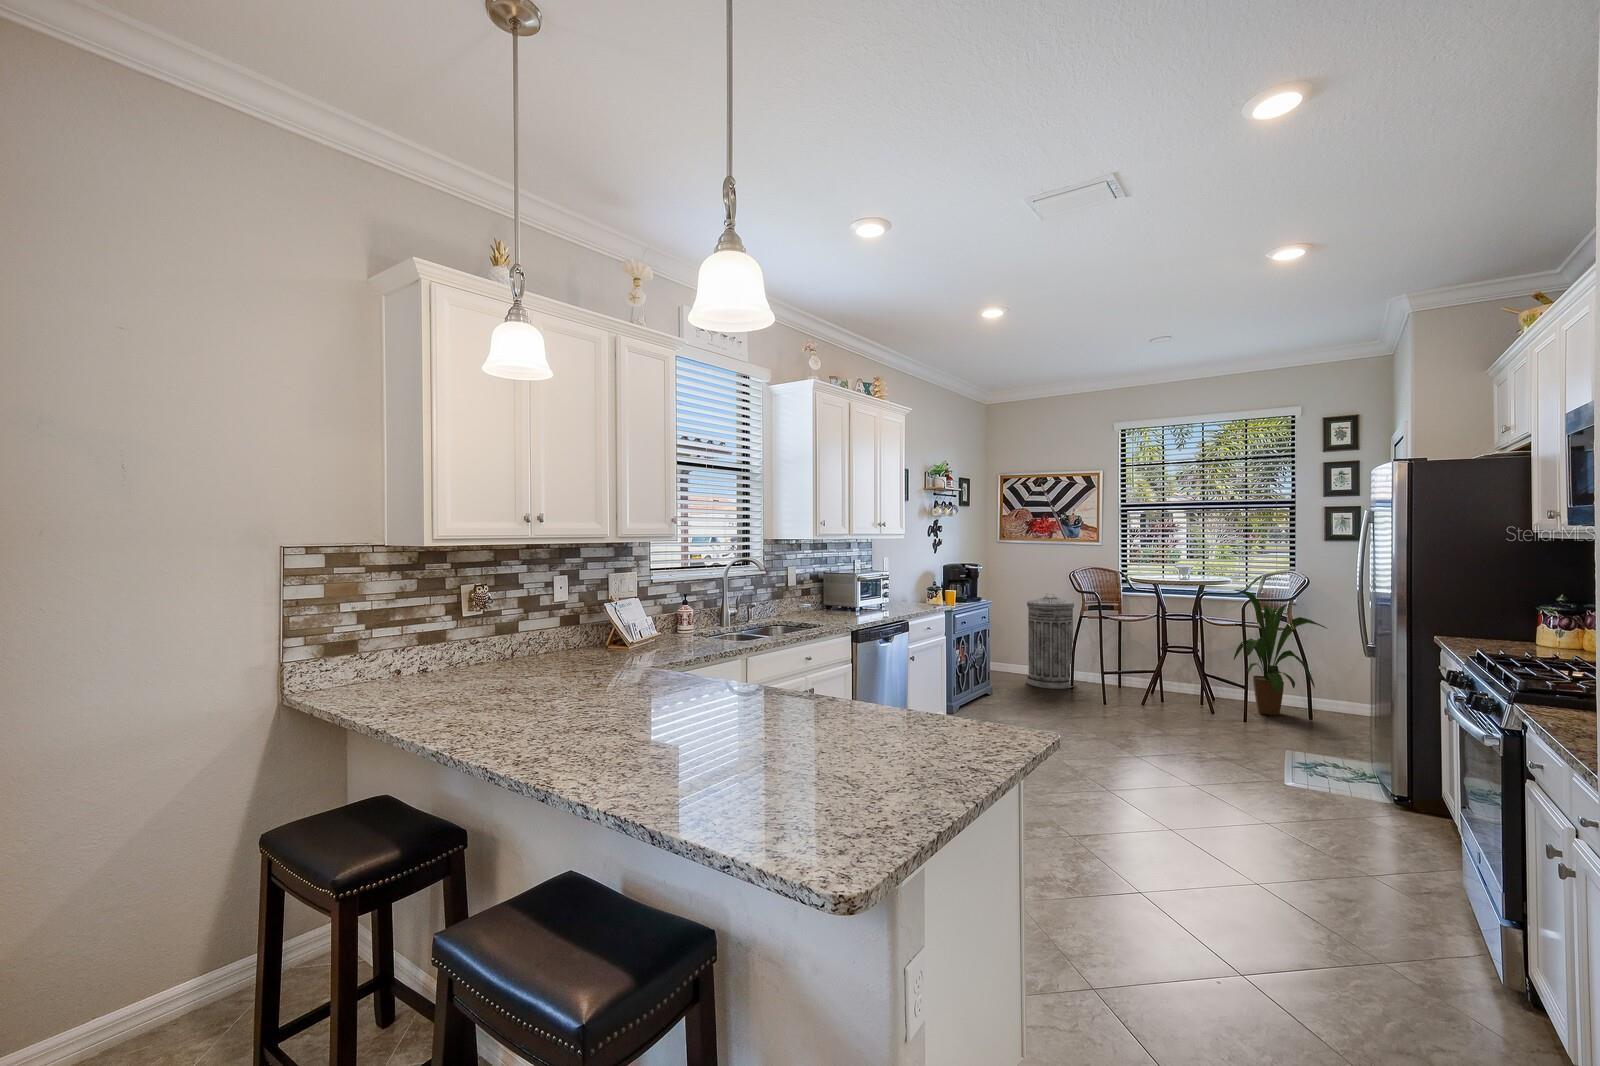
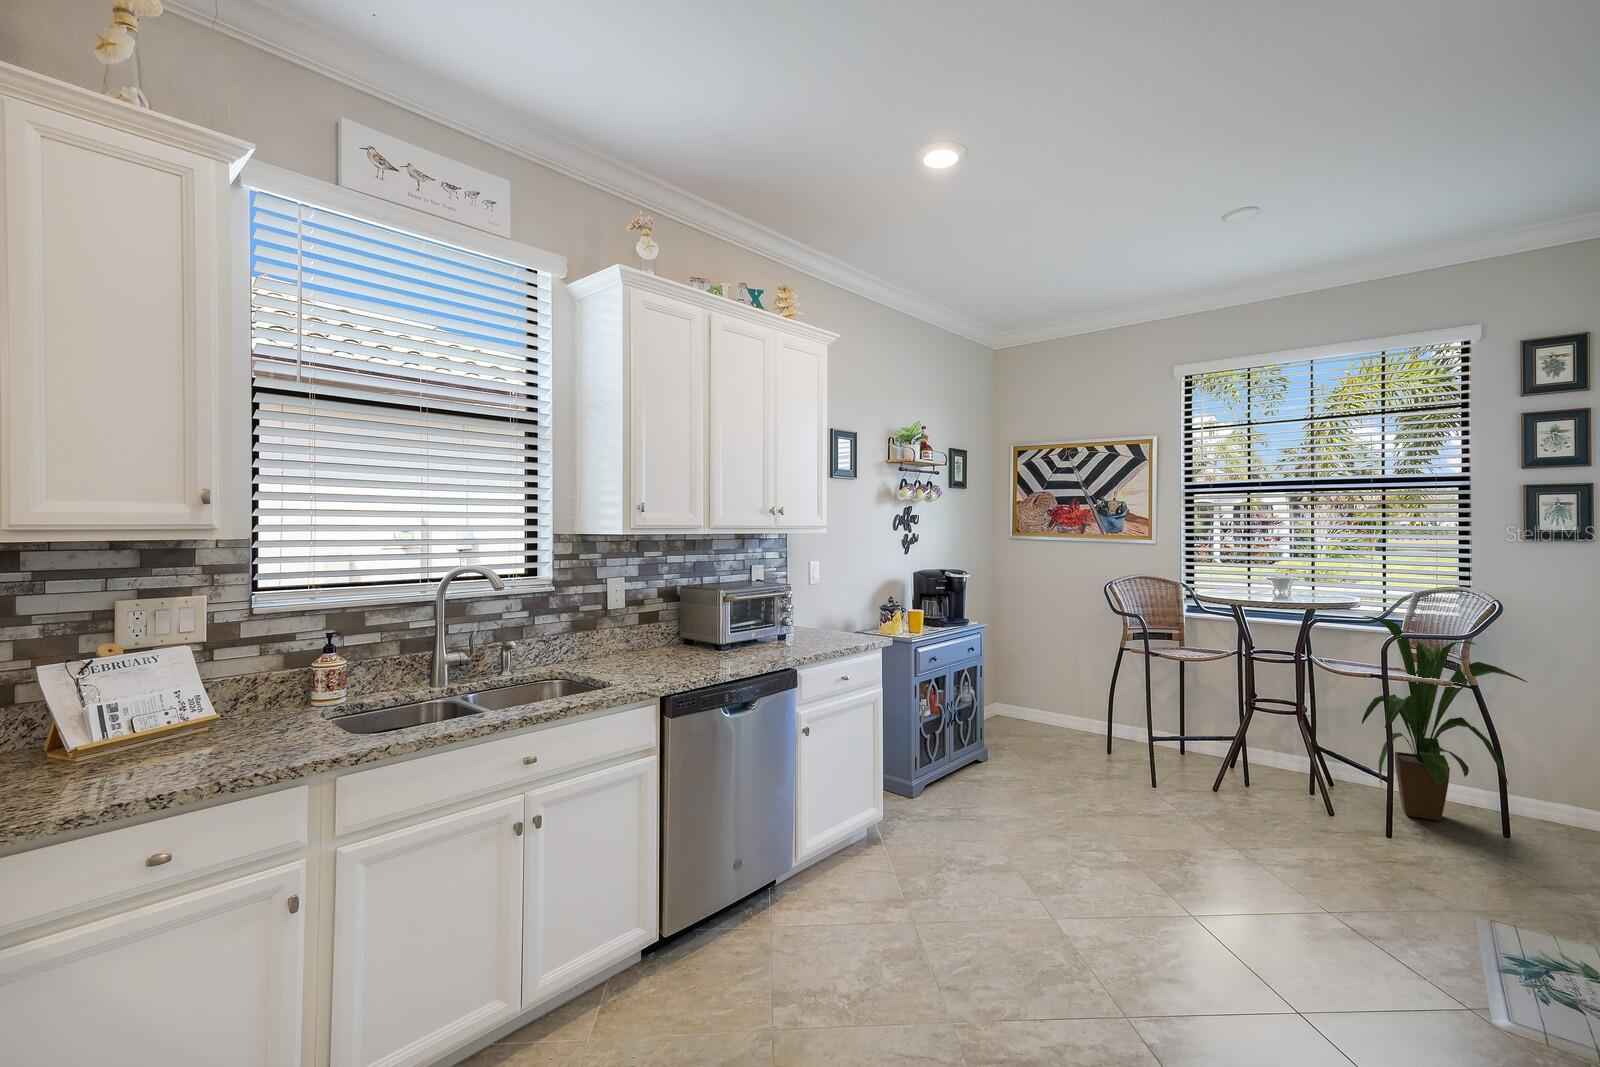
trash can: present [1027,594,1075,689] -> none [1045,613,1115,751]

